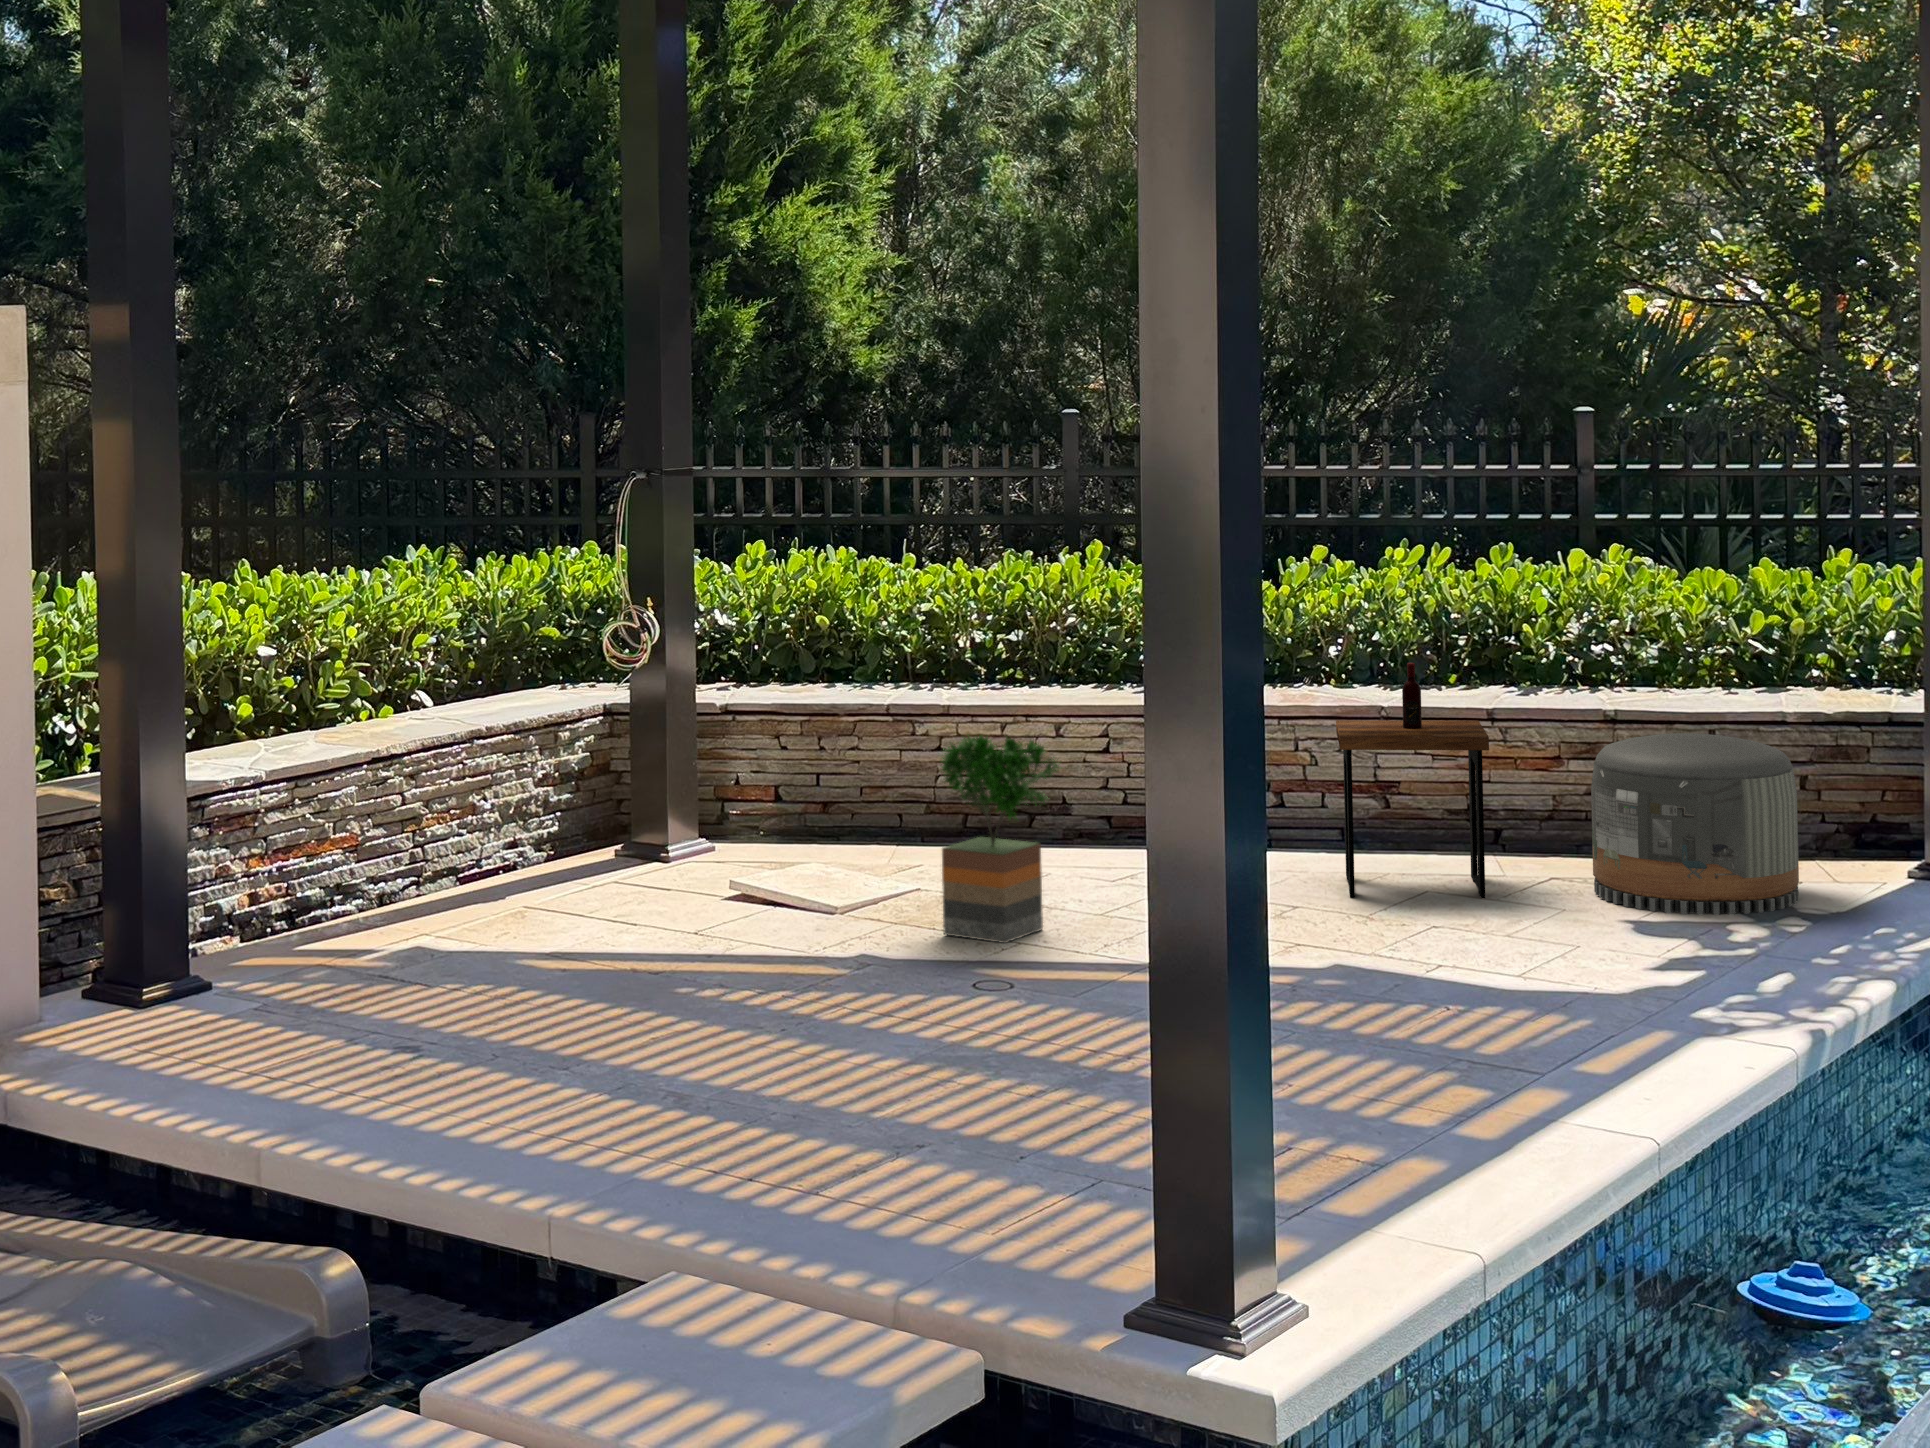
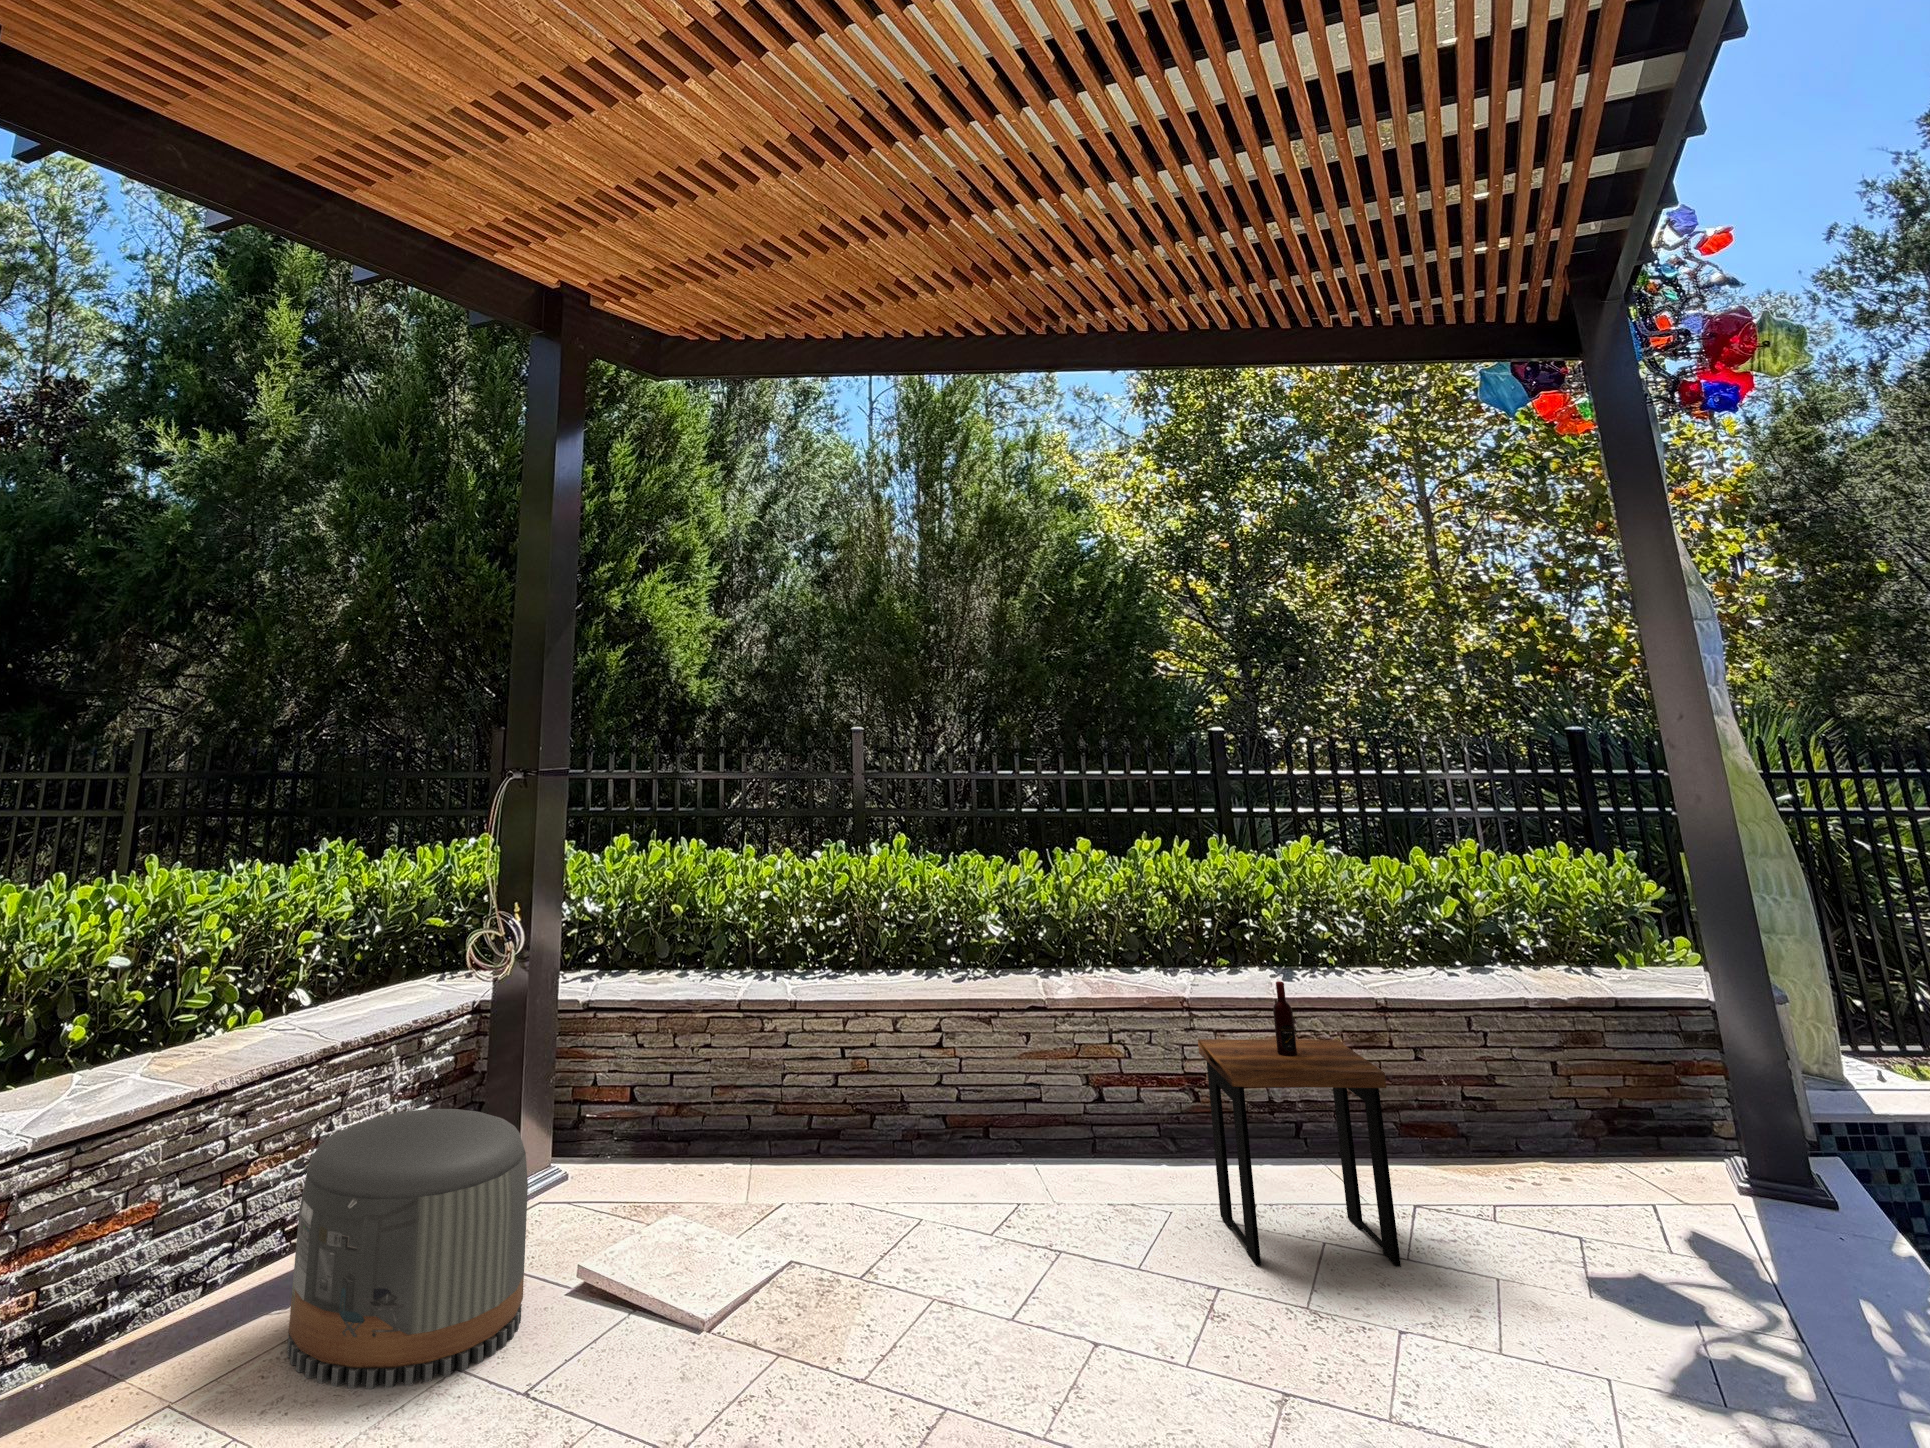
pouf: present [1591,733,1799,915] -> present [287,1109,528,1389]
potted tree: present [942,735,1061,943] -> none [826,1087,973,1392]

